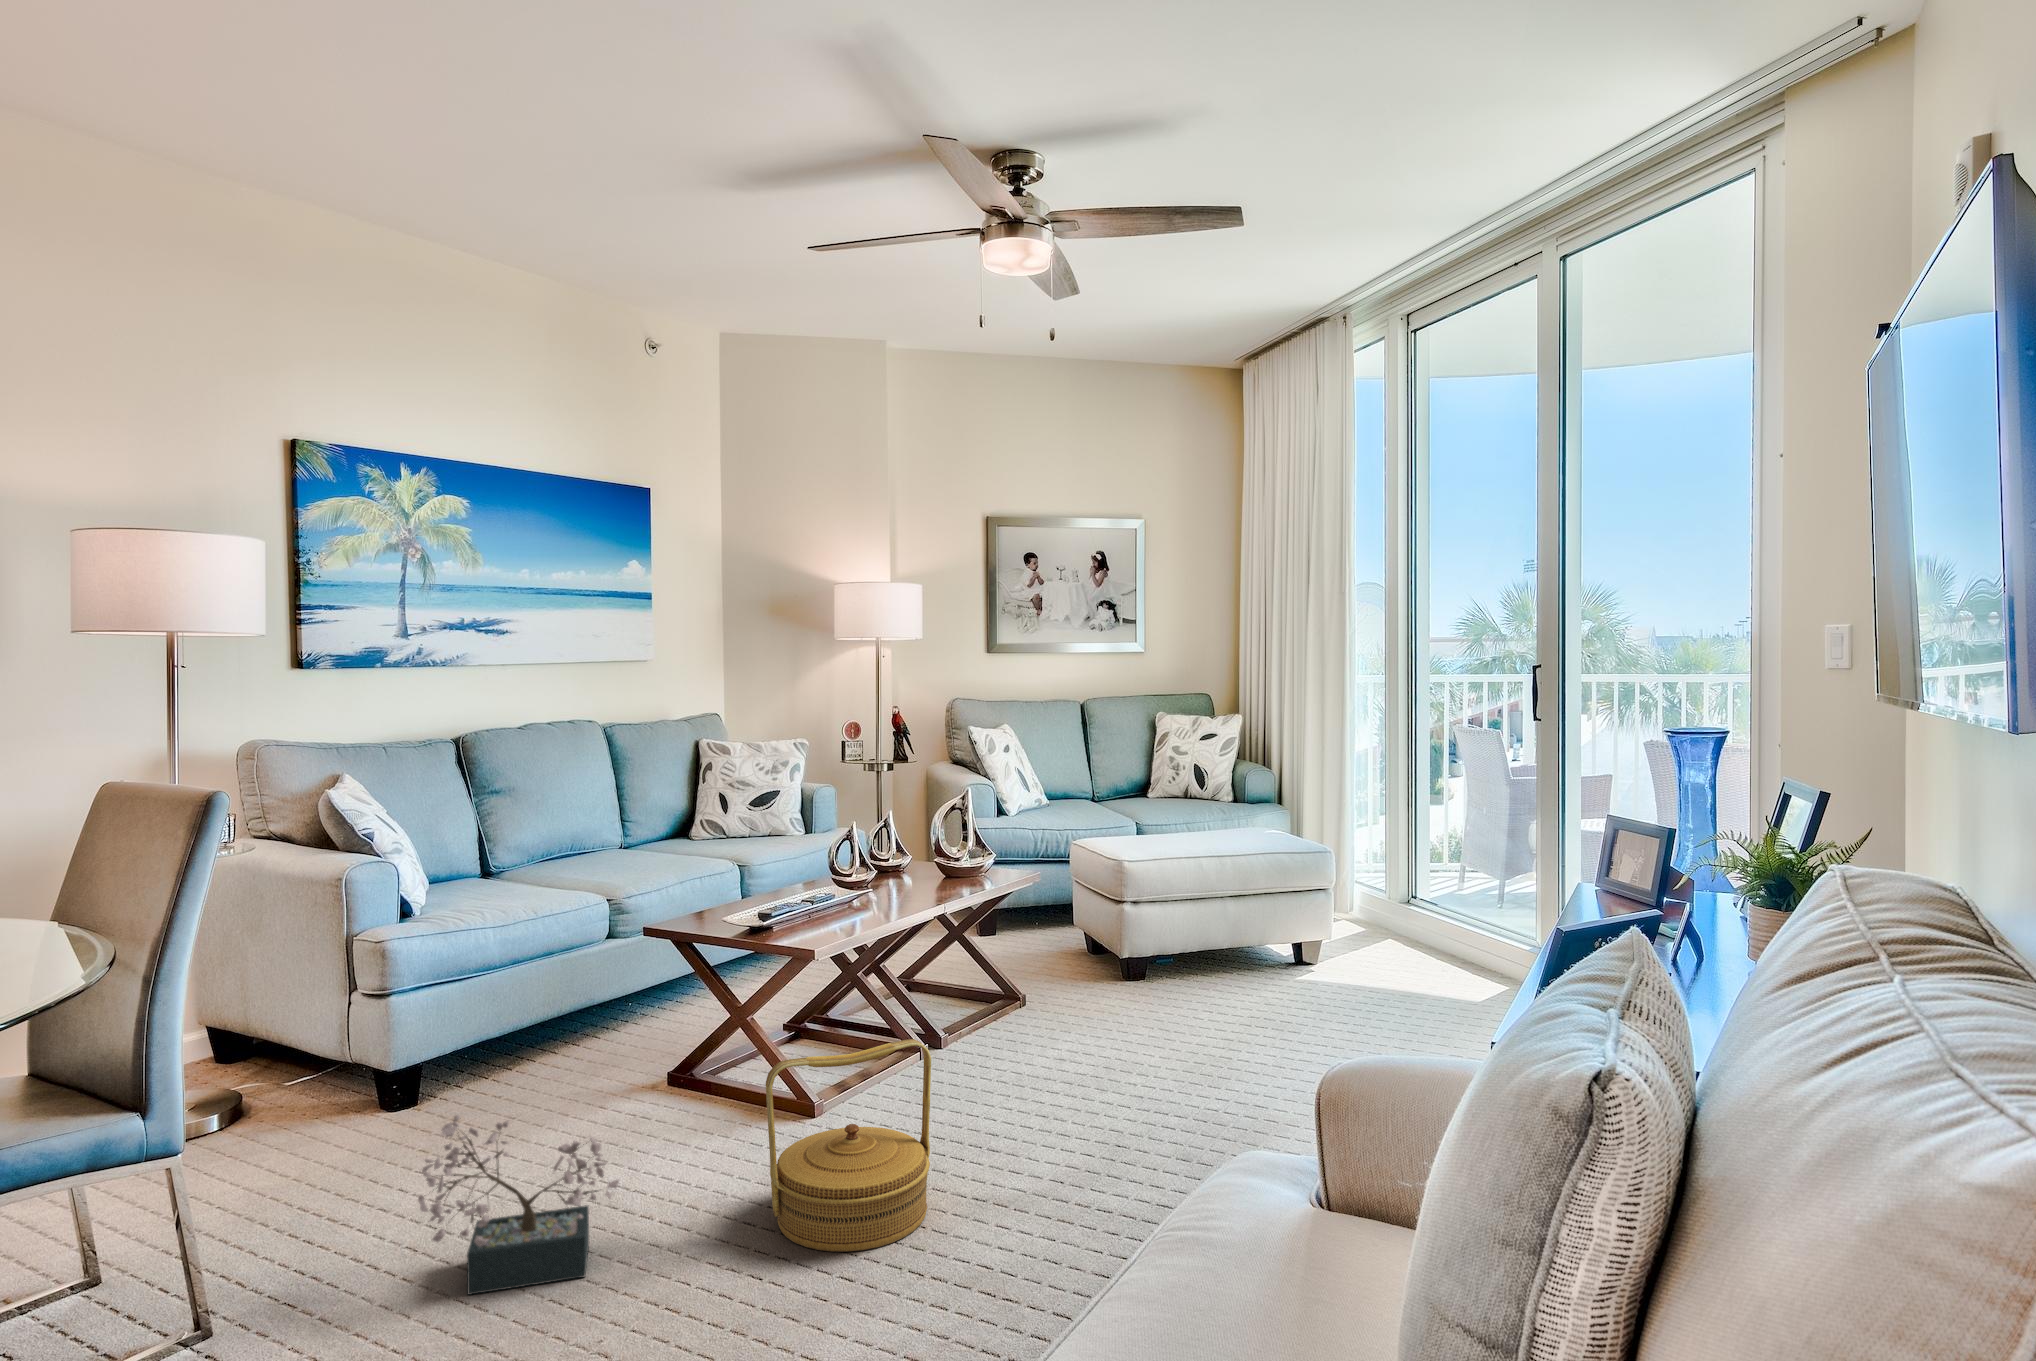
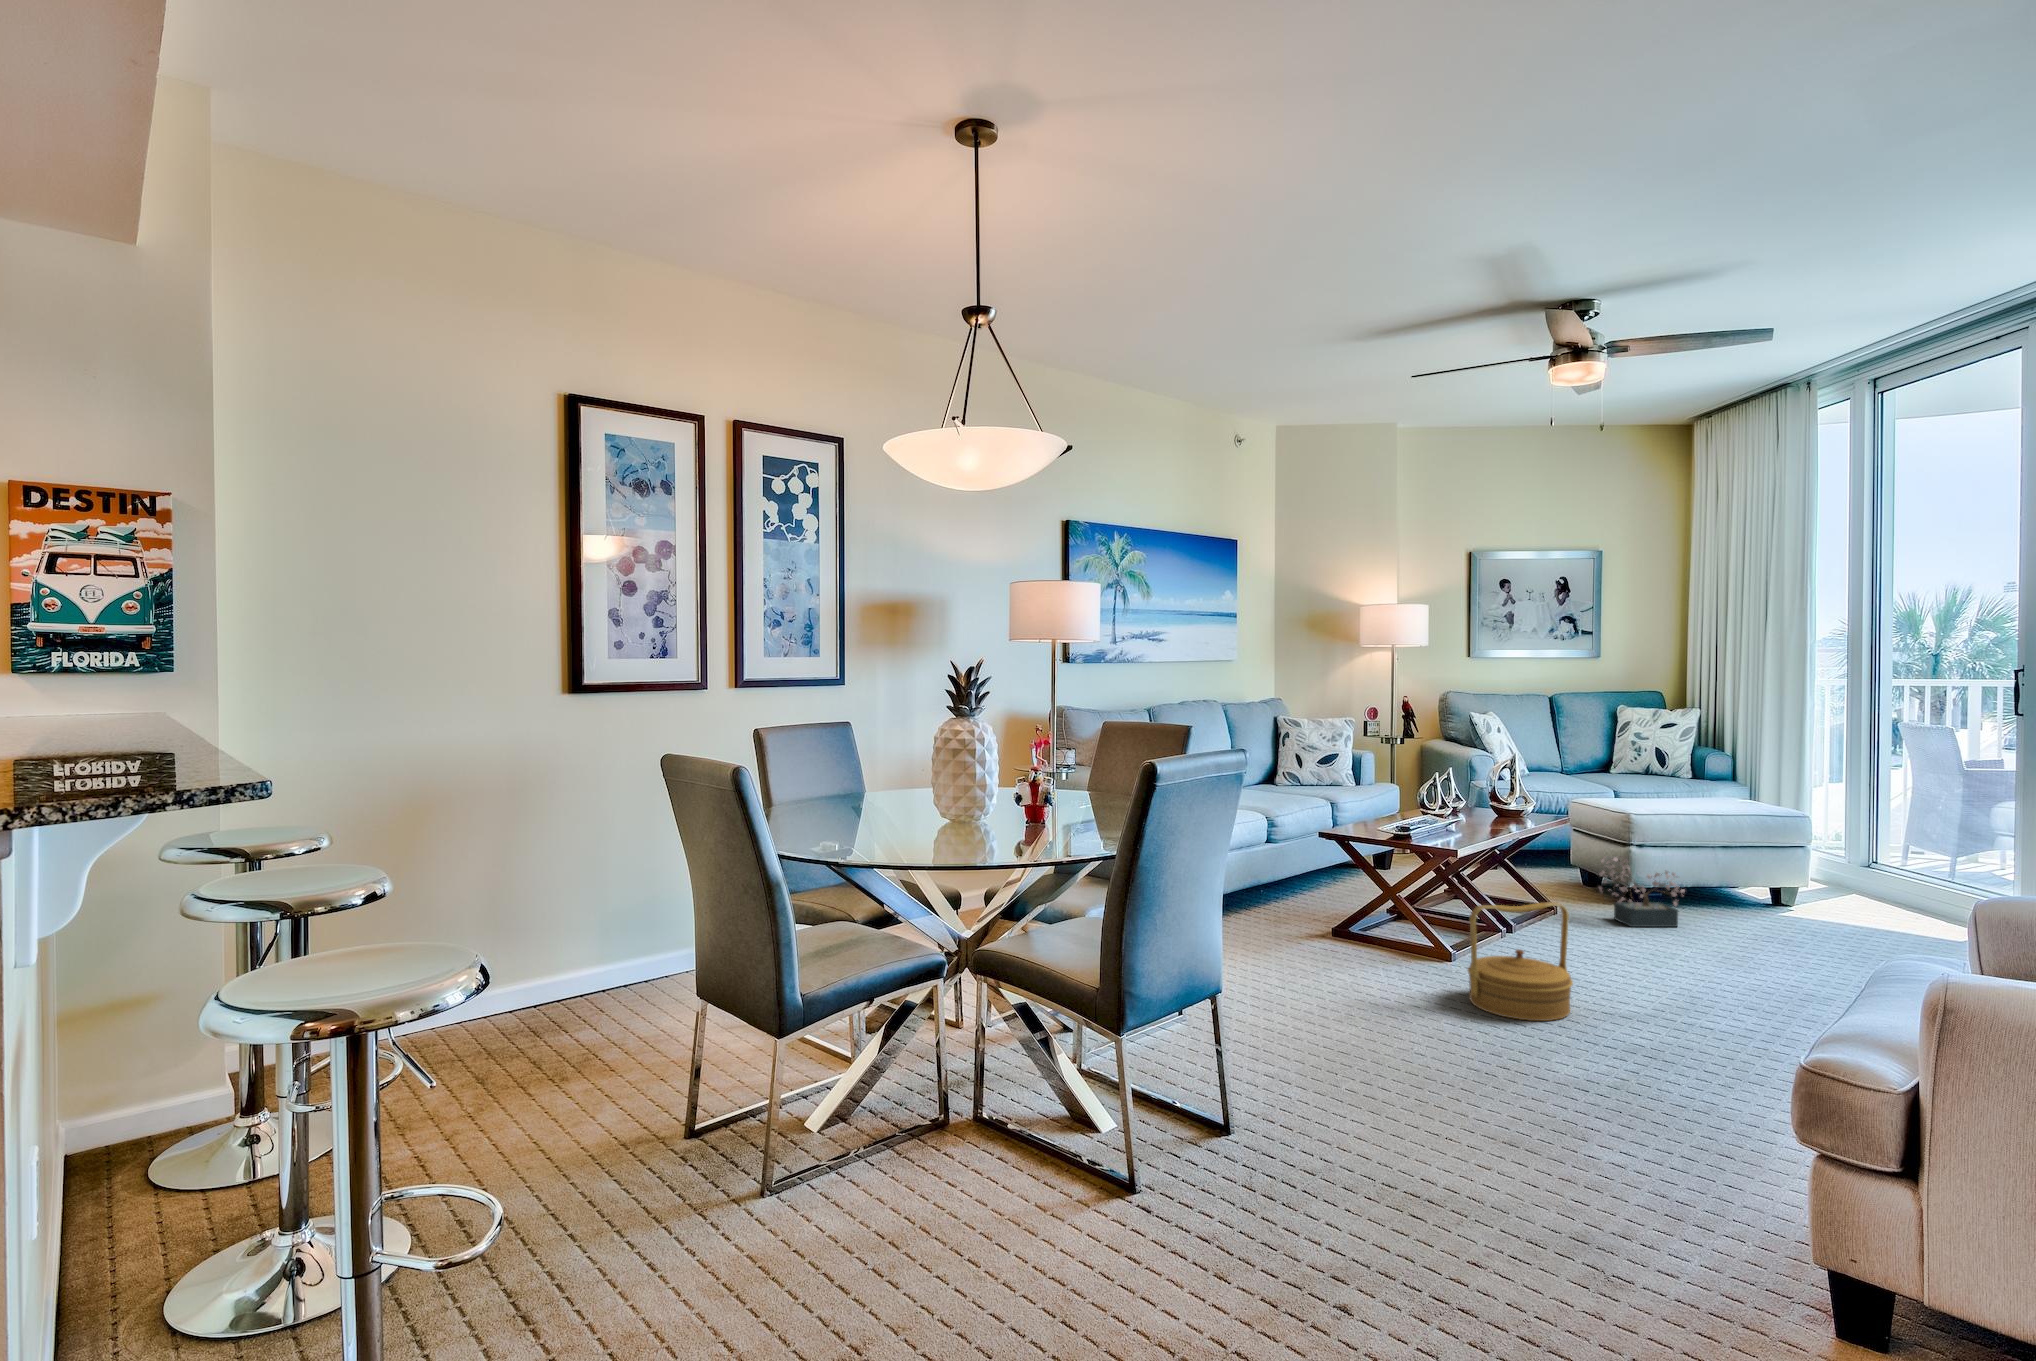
decorative plant: present [418,1115,619,1295] -> present [1599,857,1685,927]

